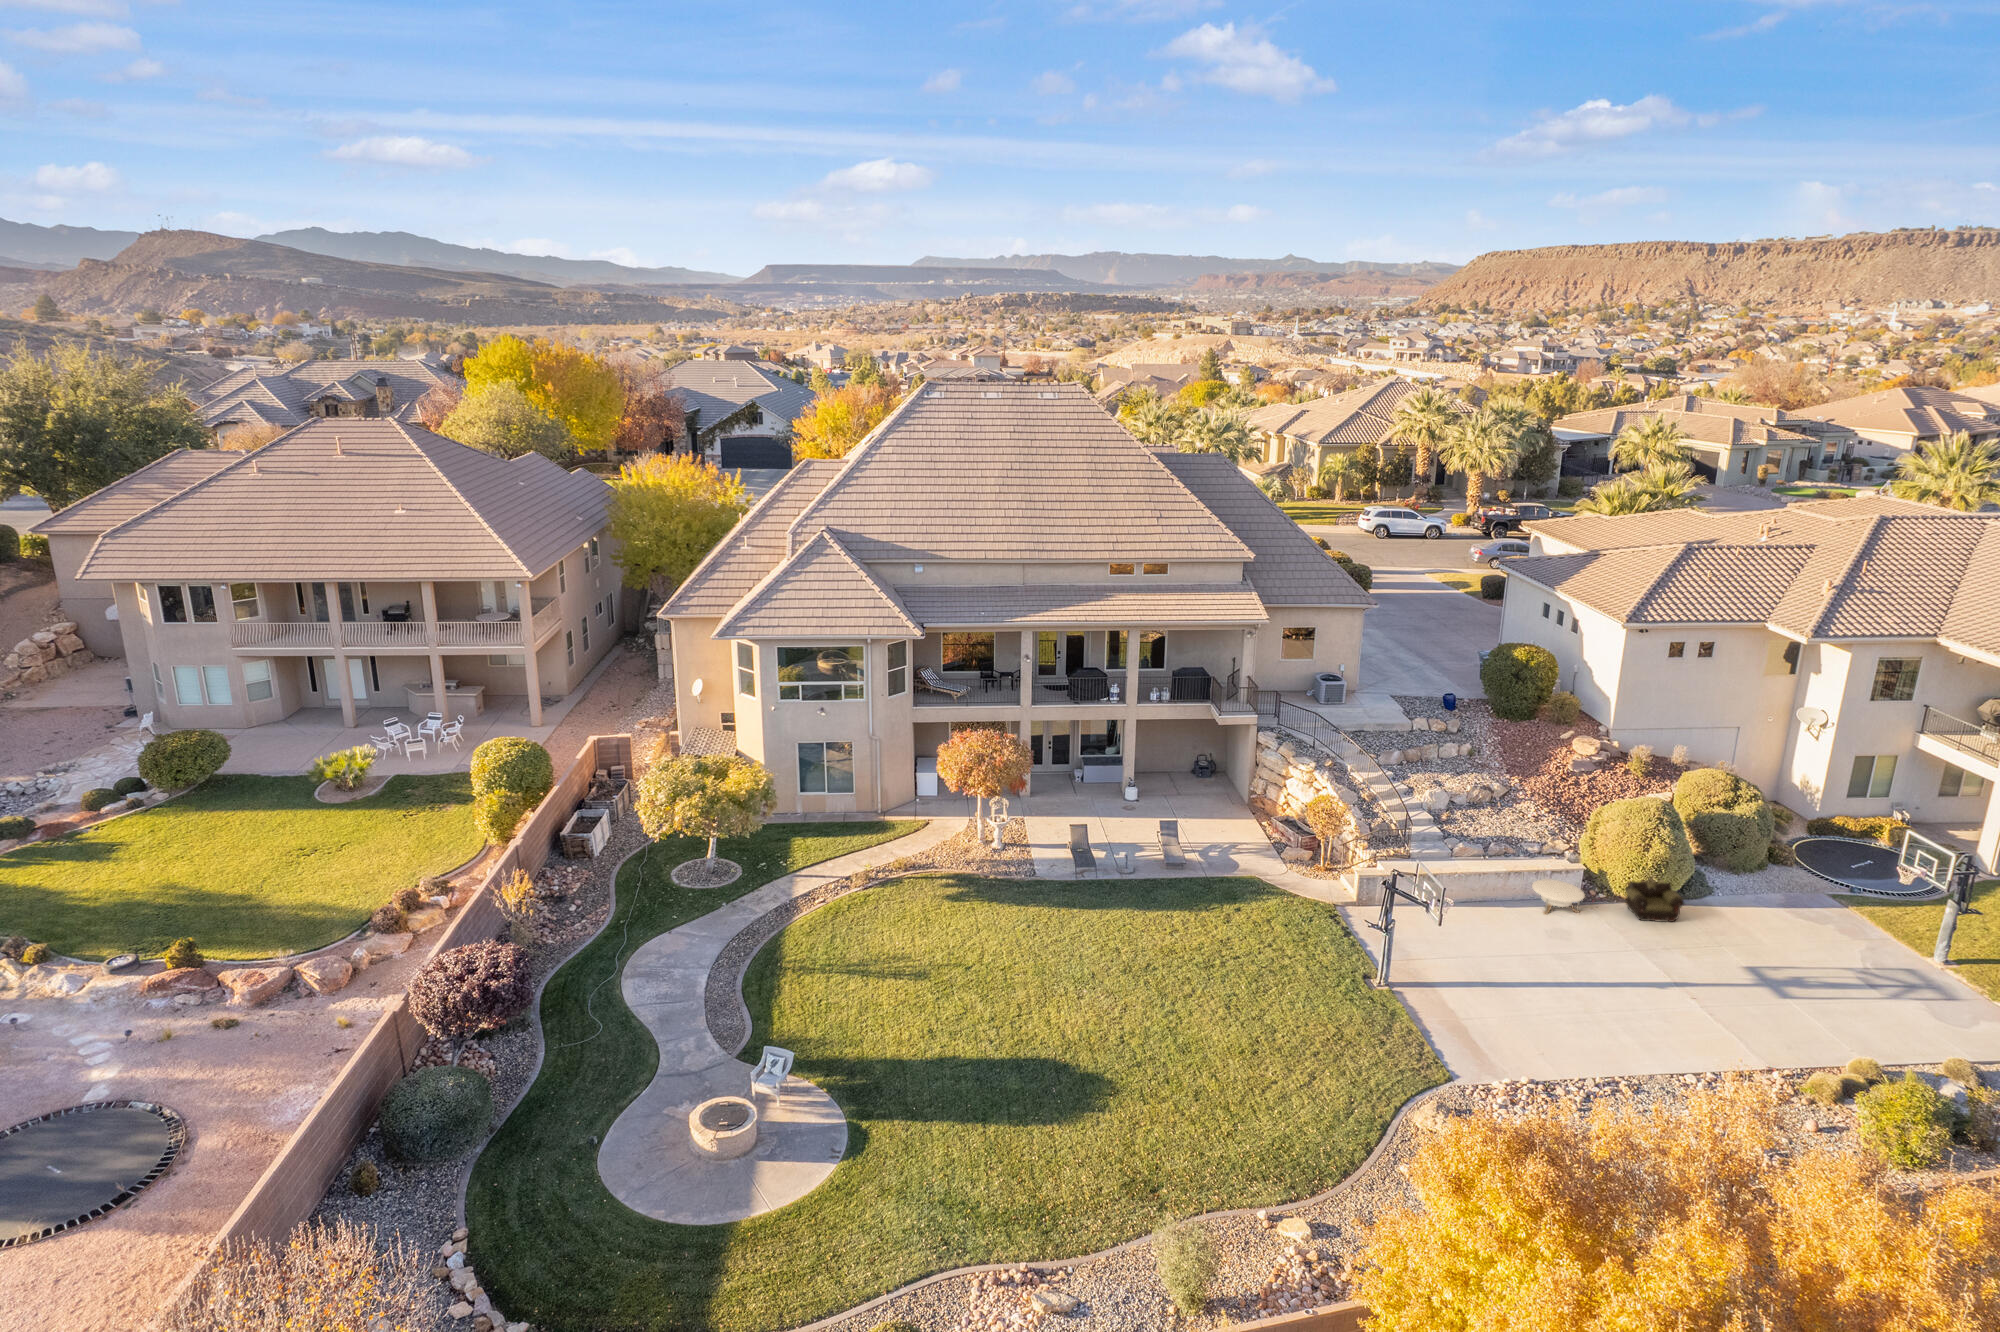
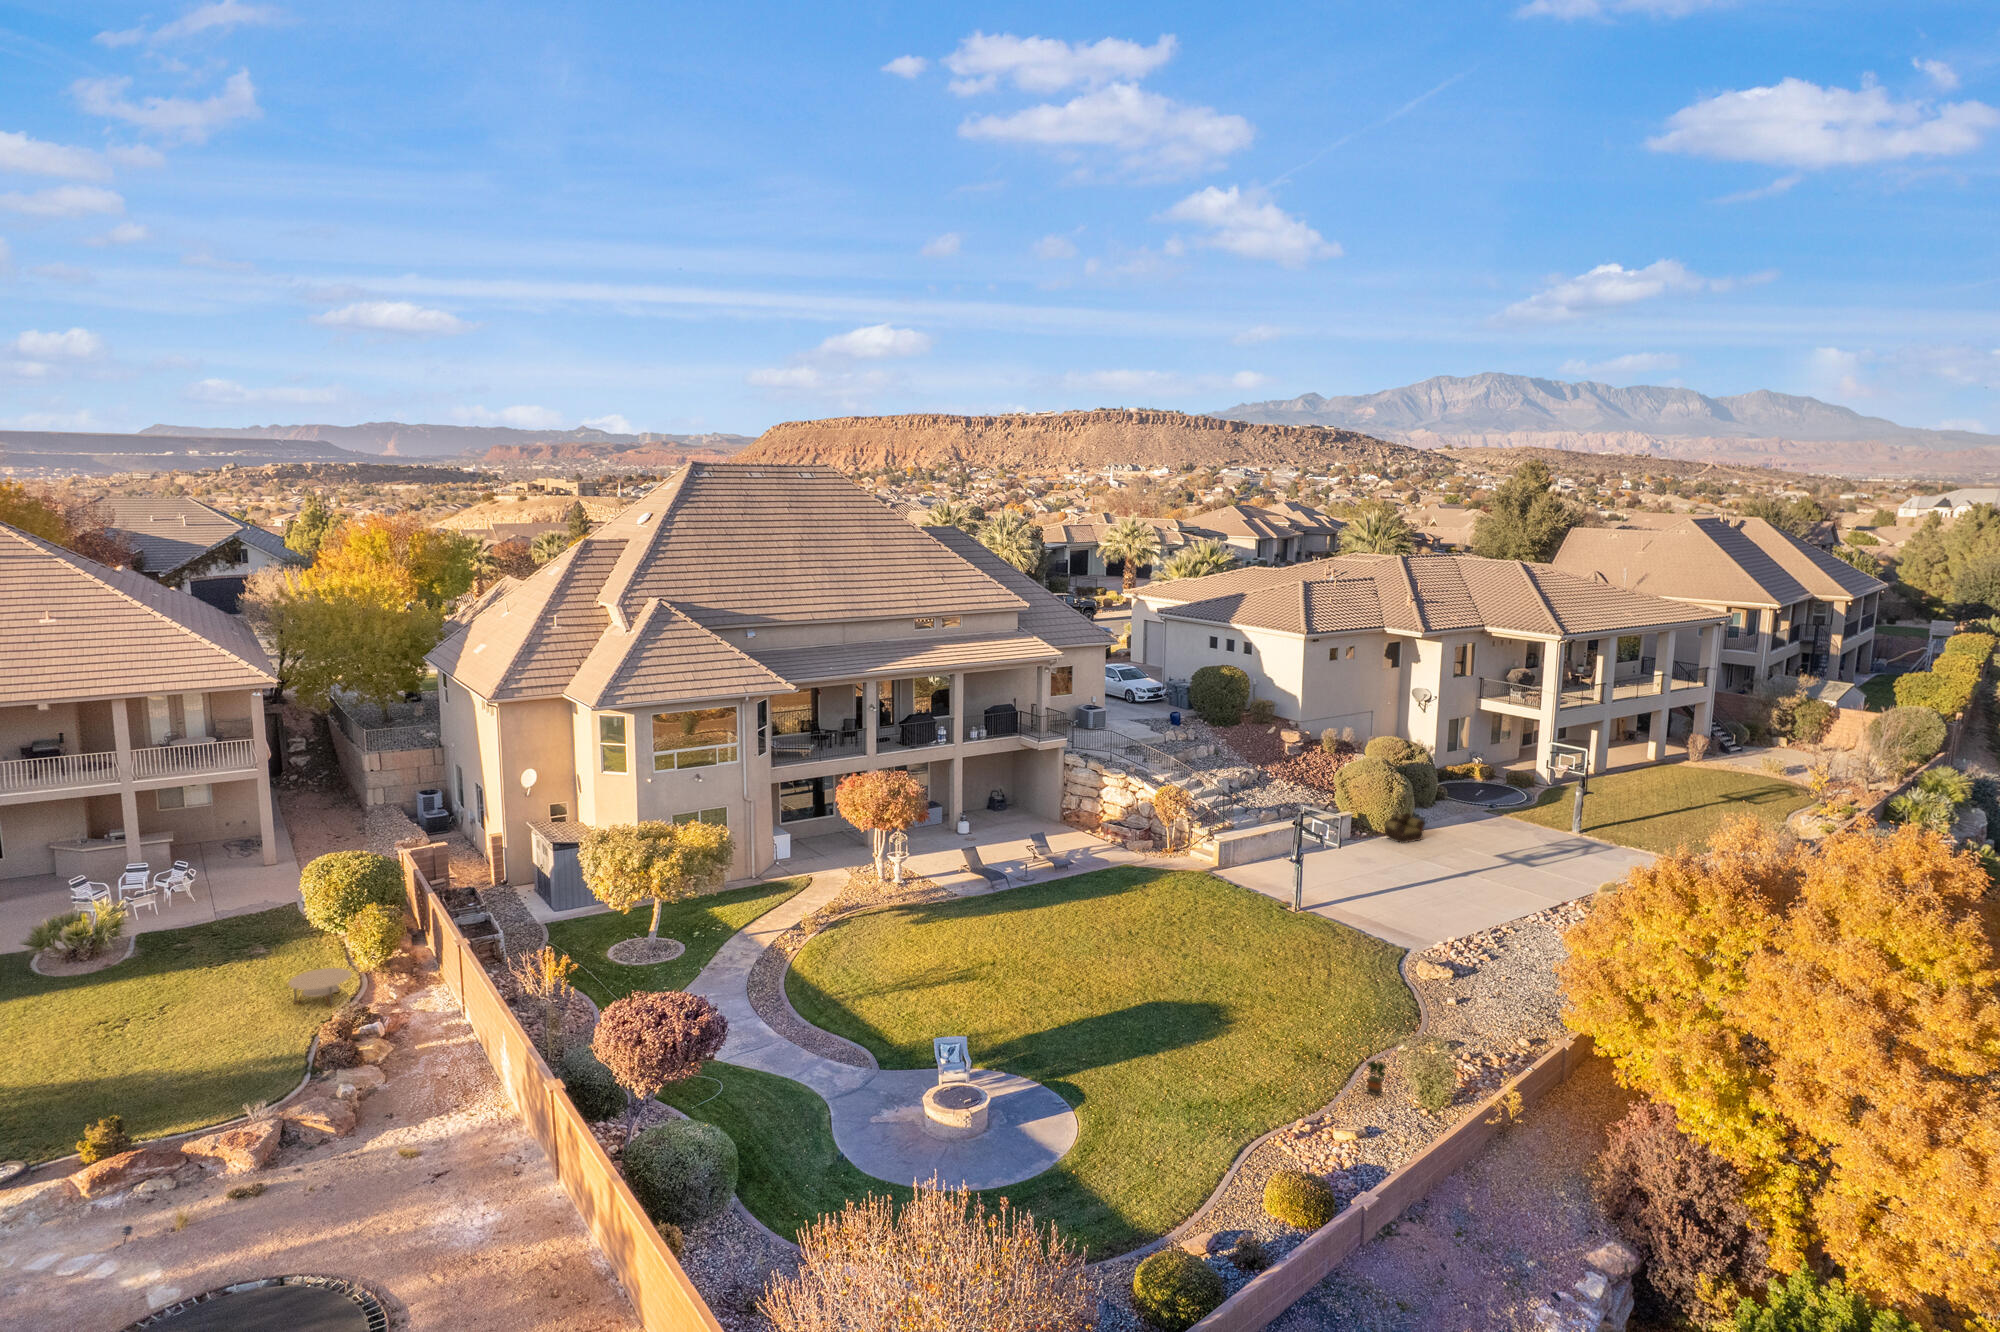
round table: present [1532,879,1585,914] -> present [288,968,351,1007]
potted tree: none [1136,1255,1165,1302] -> present [1367,1061,1386,1096]

